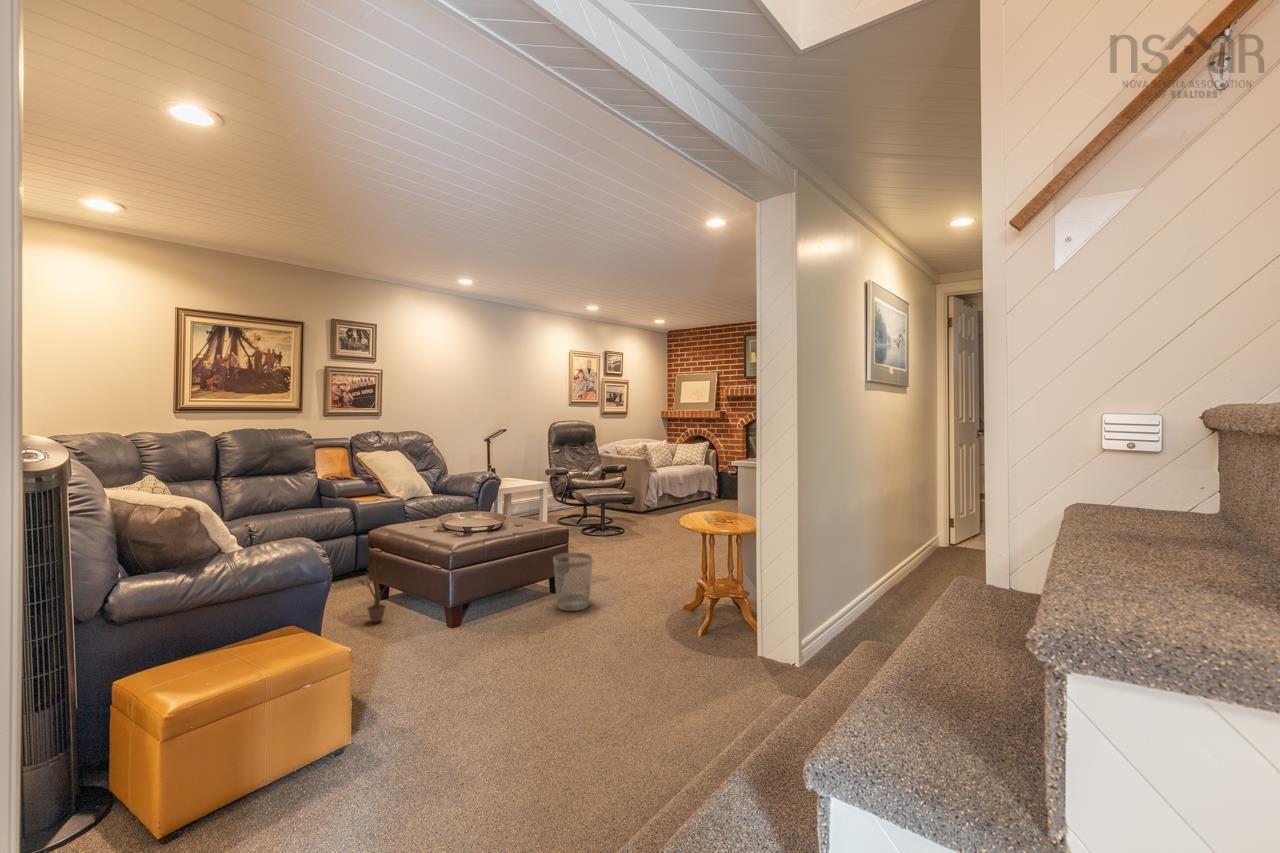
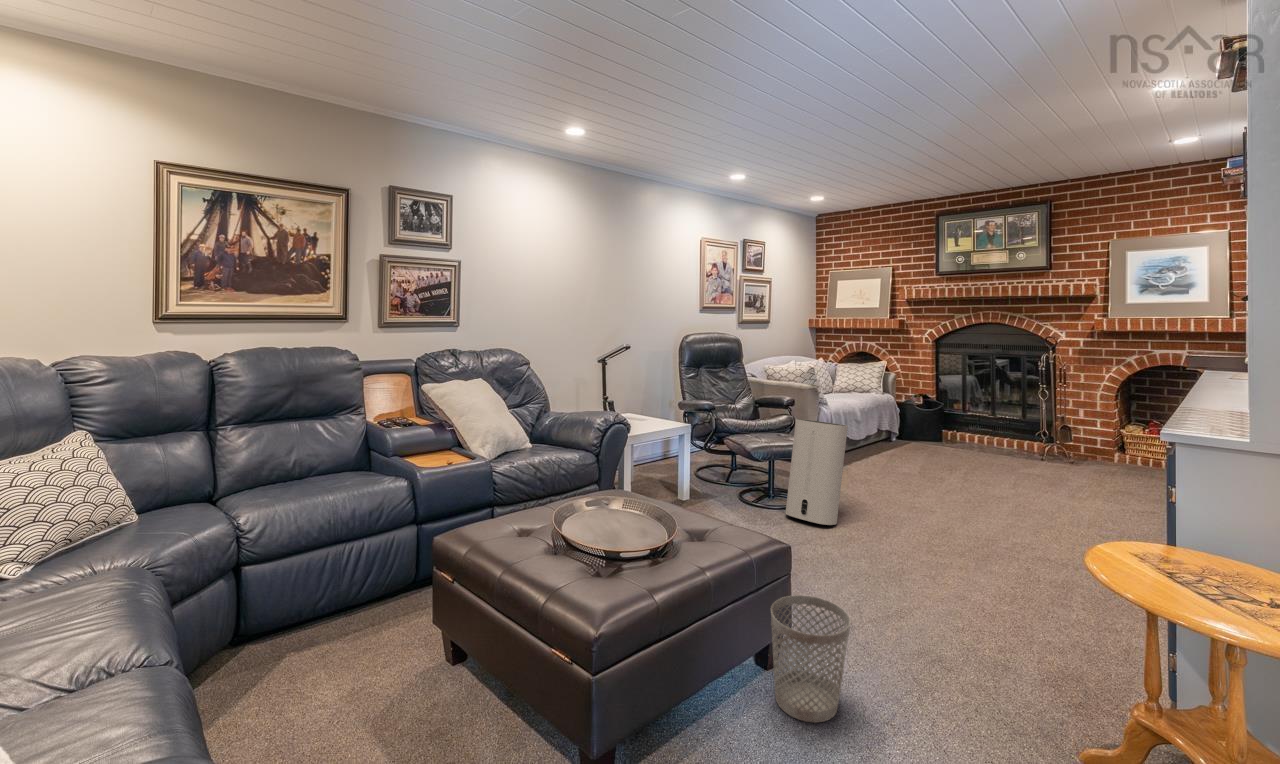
air purifier: none [610,475,647,544] -> present [786,419,848,525]
decorative plant: present [355,561,396,622] -> none [406,617,483,731]

